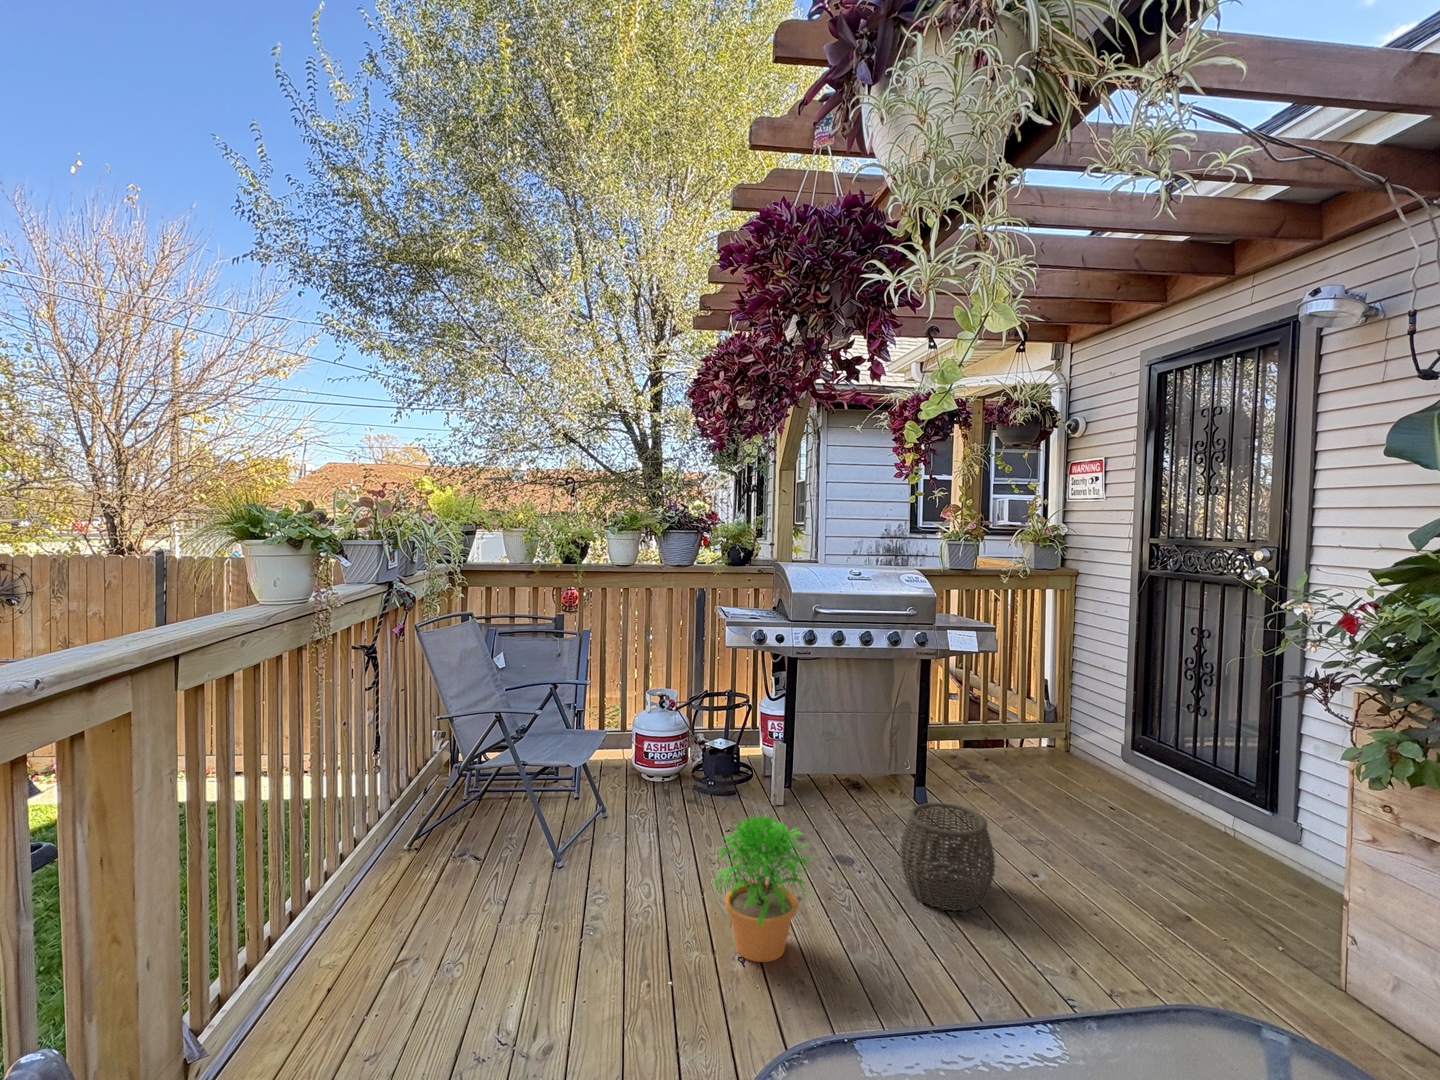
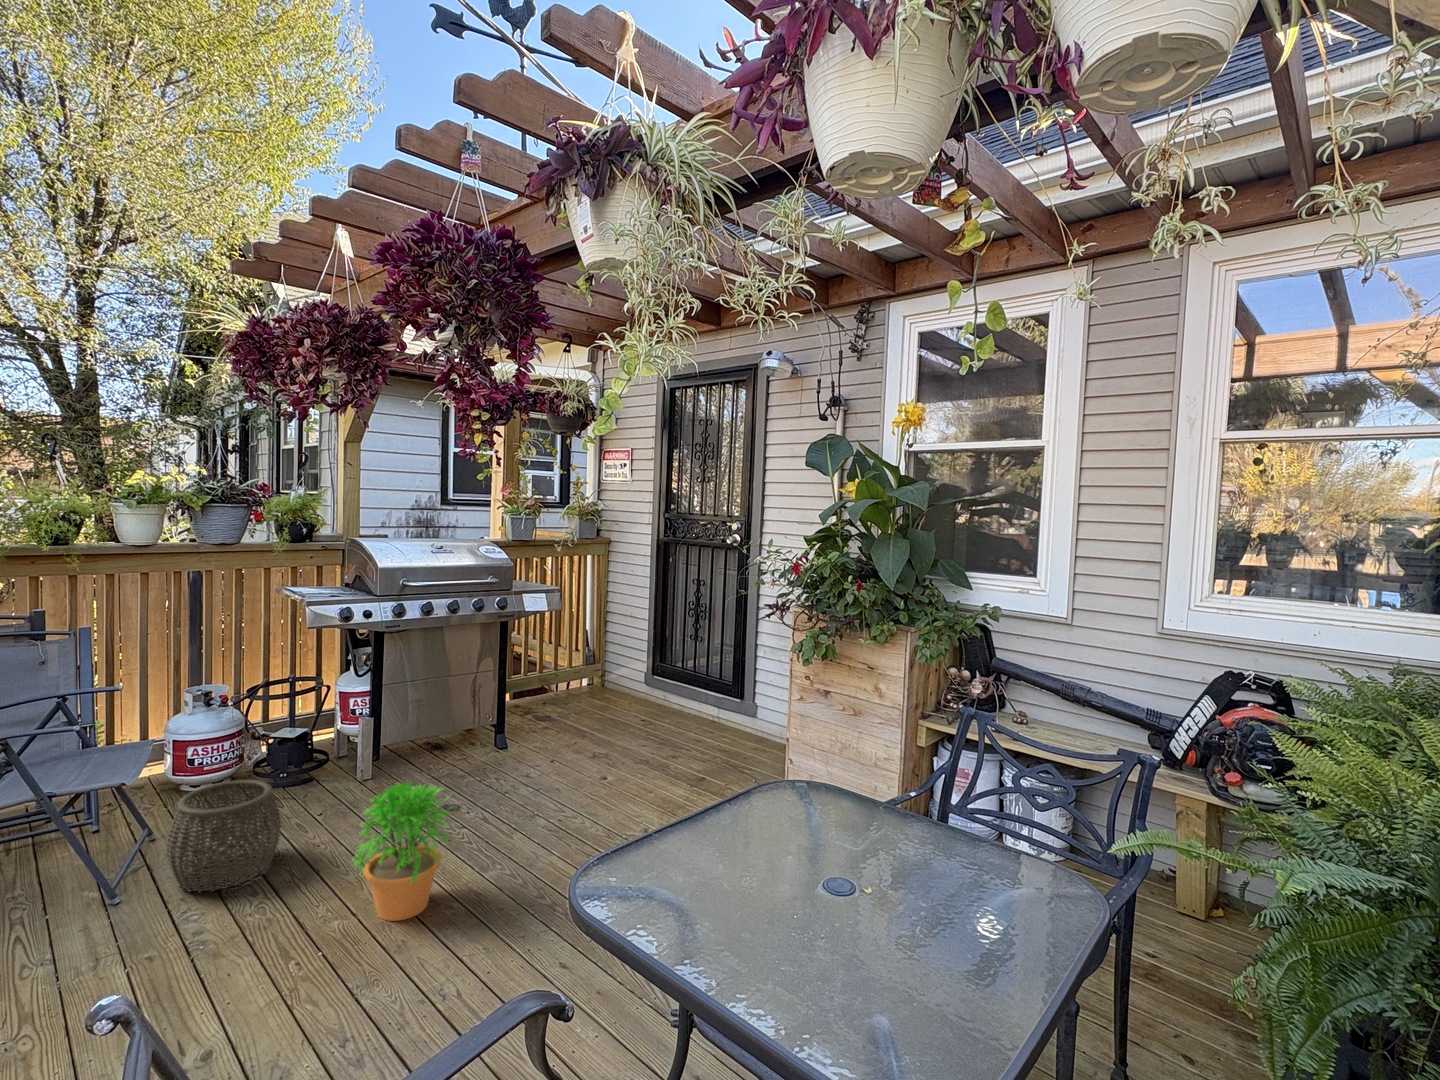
woven basket: present [900,803,995,911] -> present [166,780,282,892]

